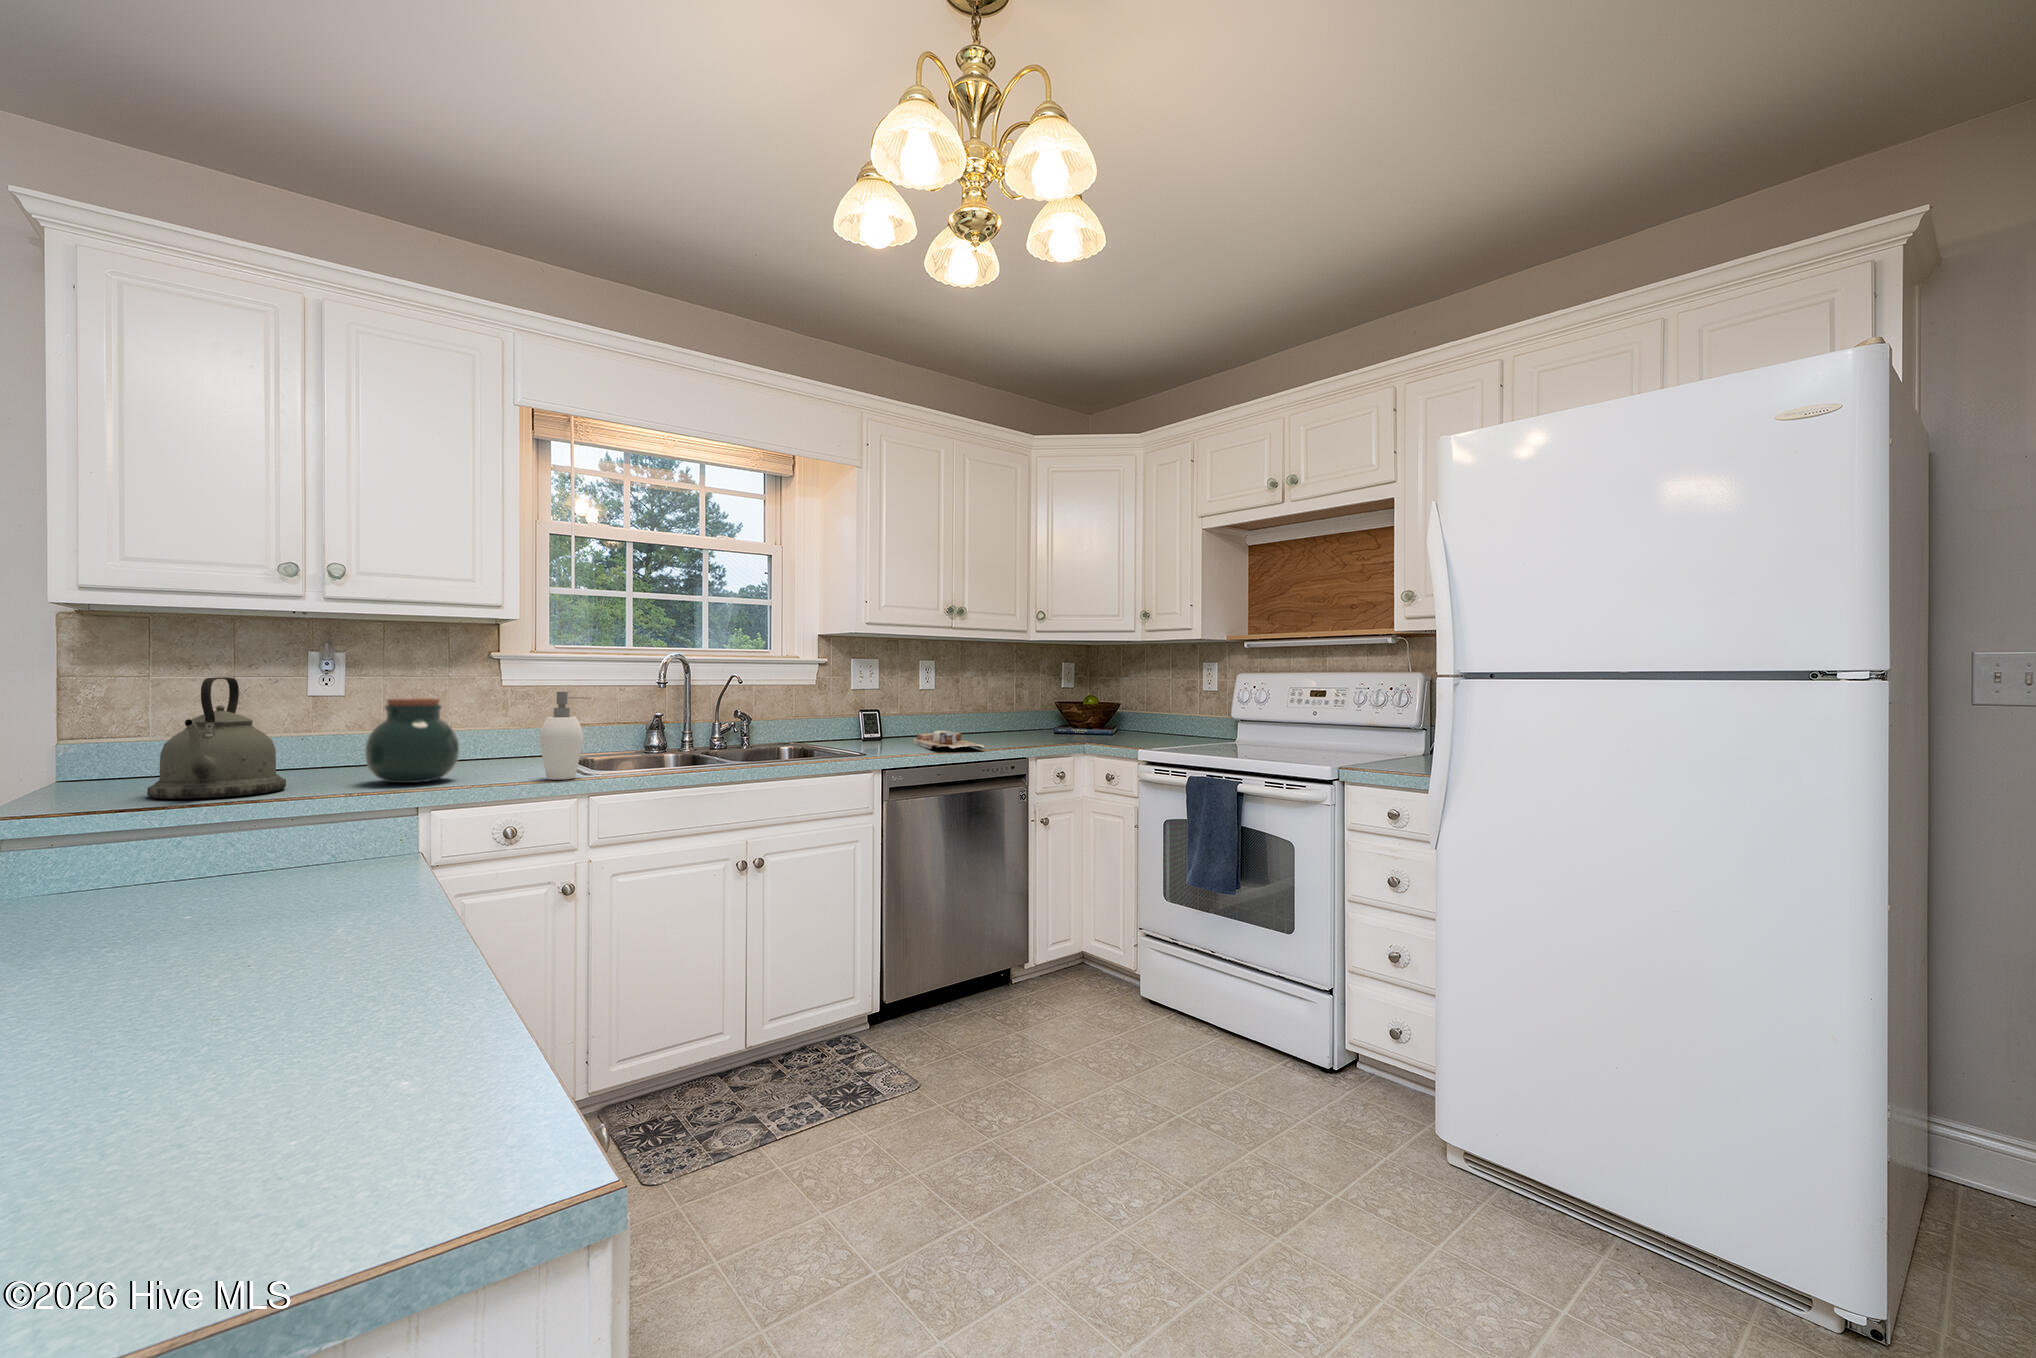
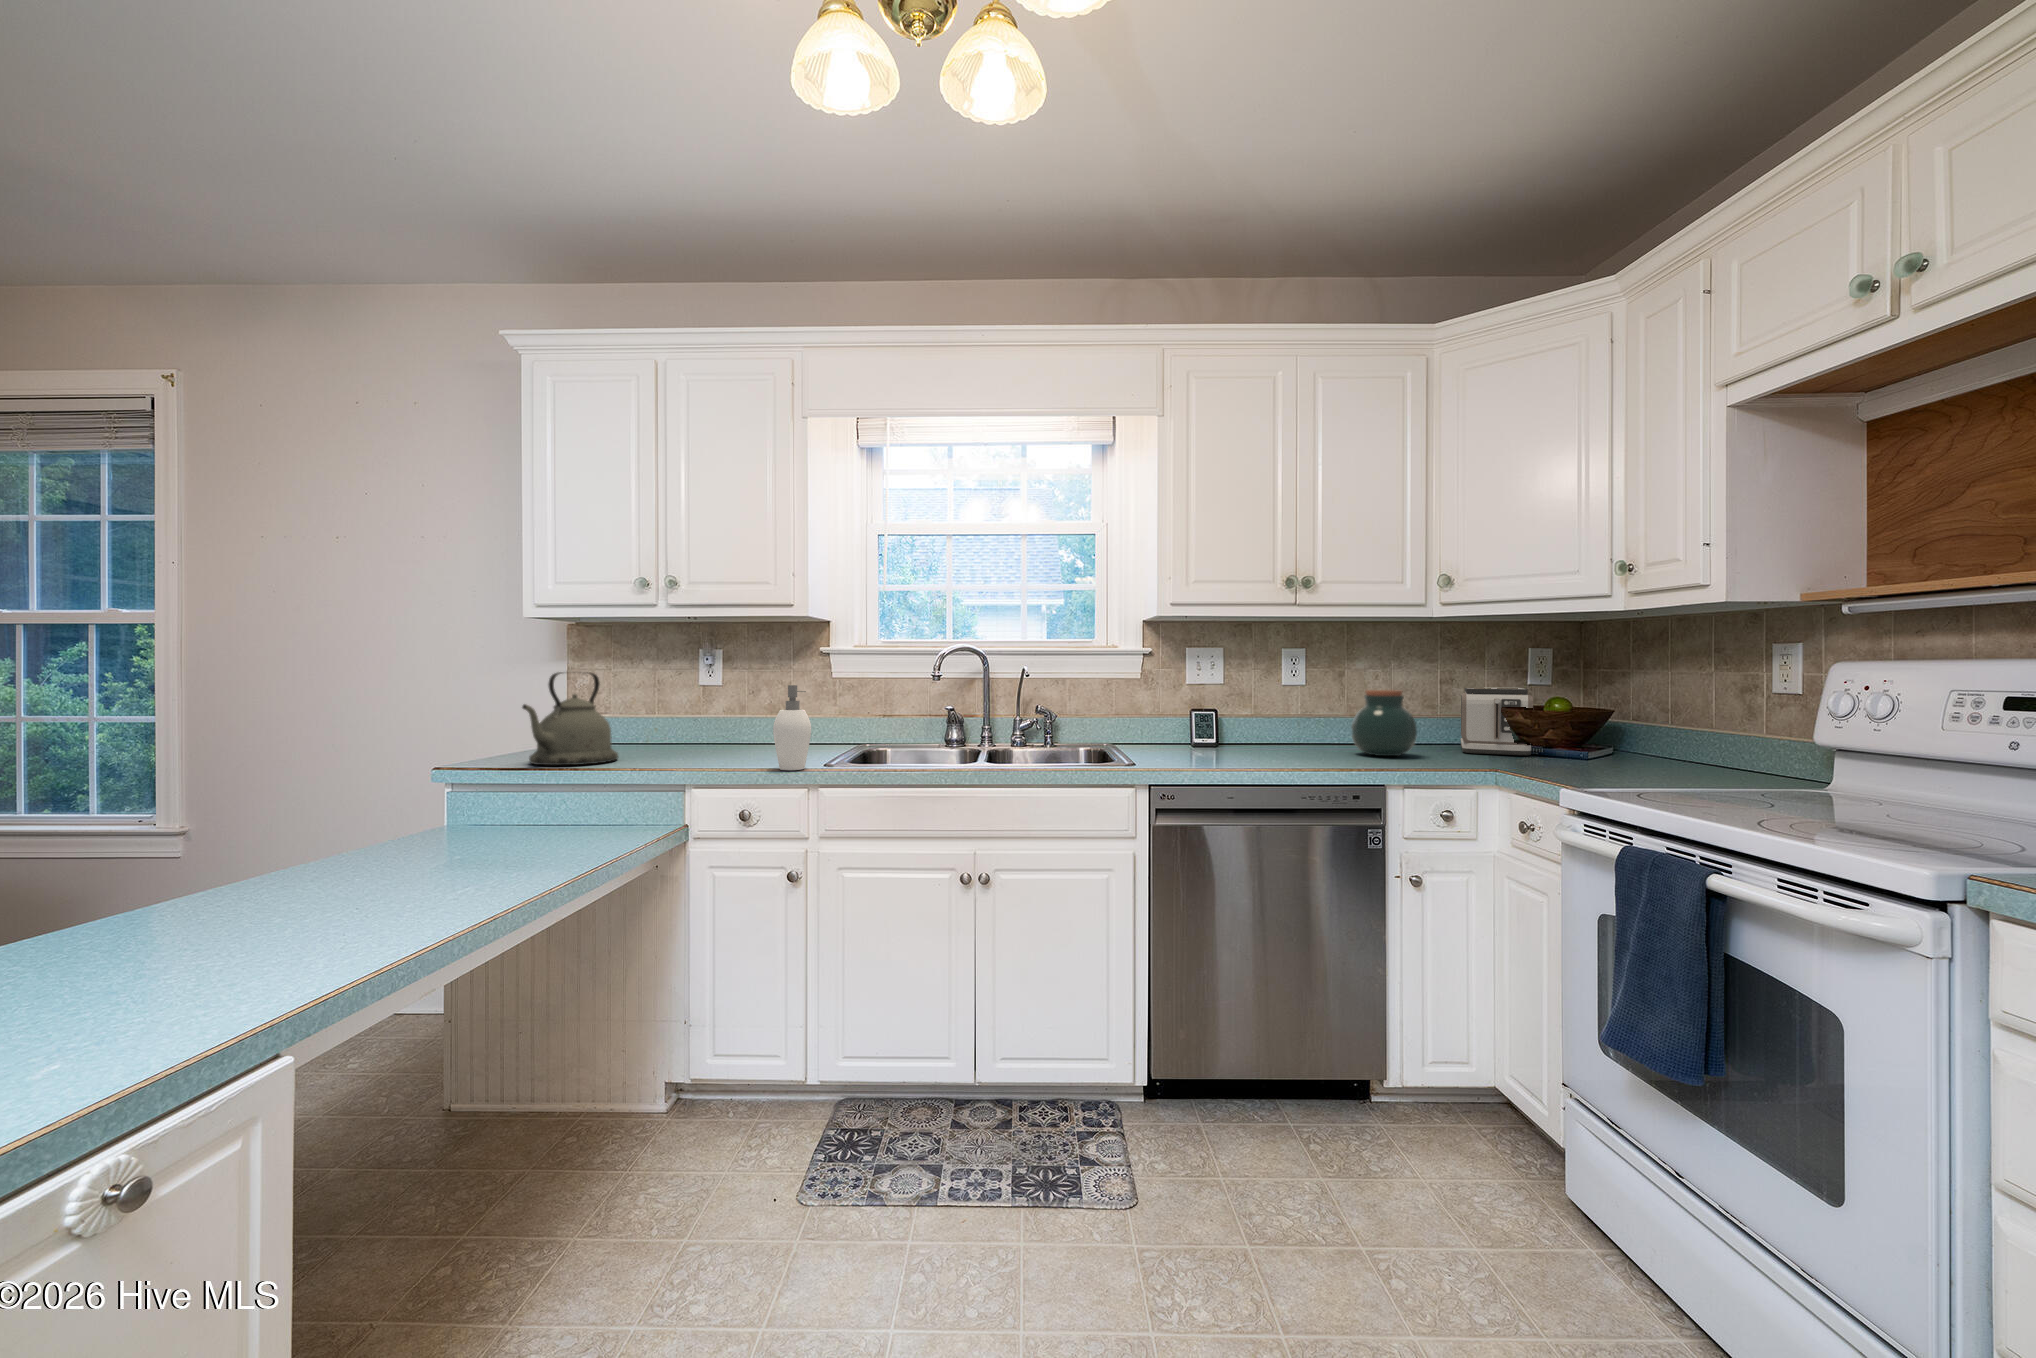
toaster: none [1022,689,1078,735] -> present [1461,687,1533,755]
jar: present [365,698,459,783] -> present [1351,690,1417,756]
cutting board: present [913,730,985,750] -> none [1241,740,1314,770]

